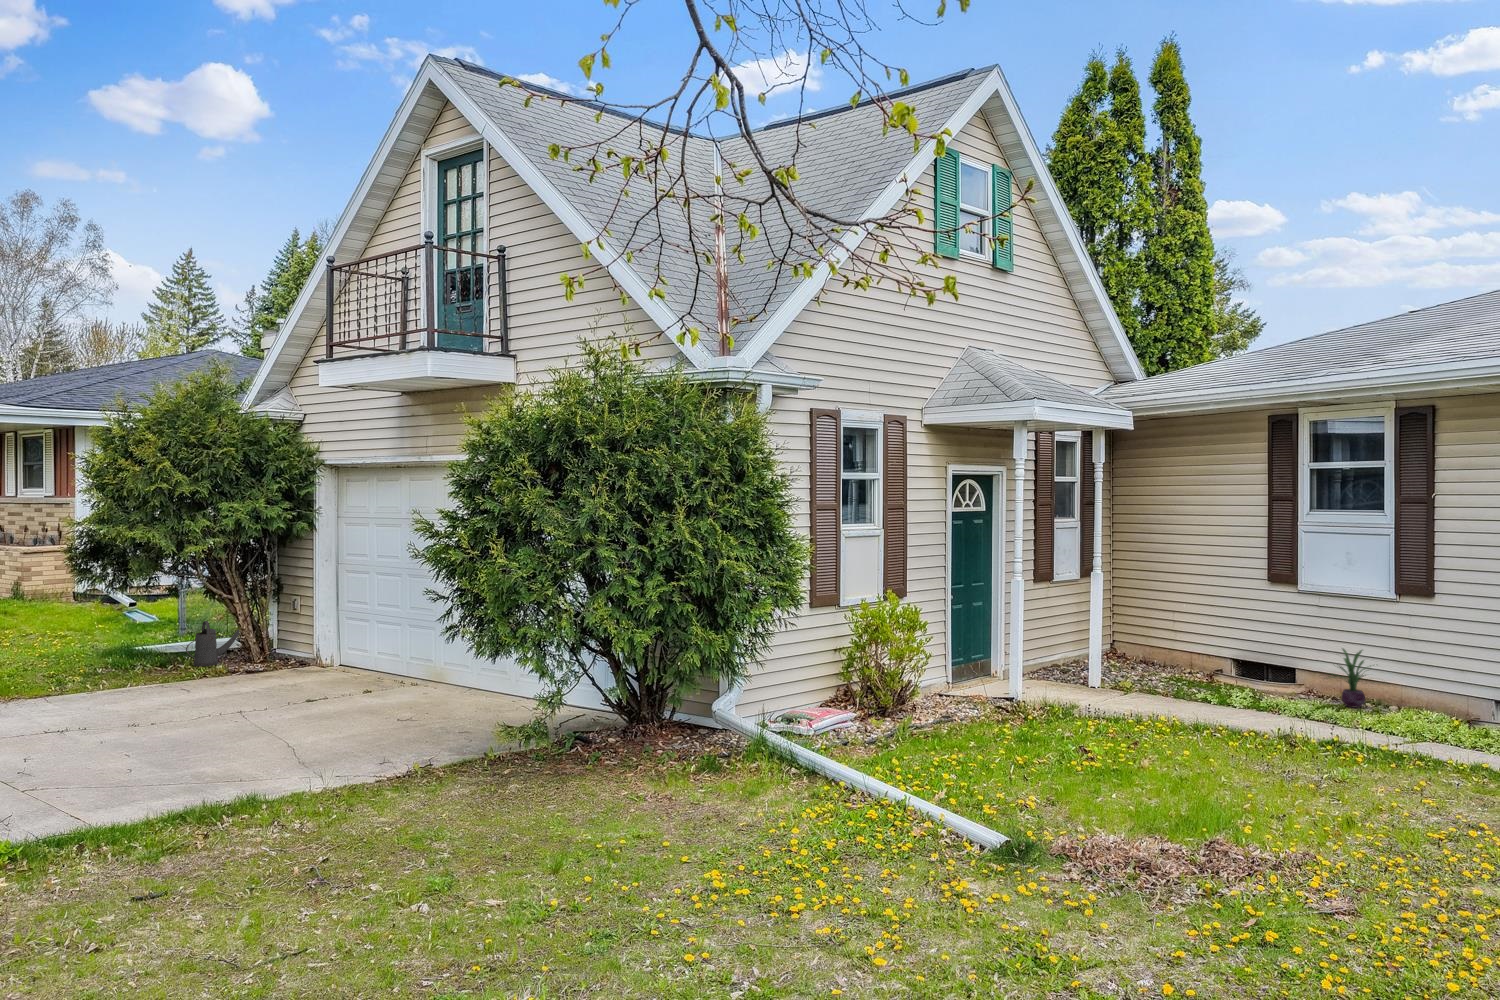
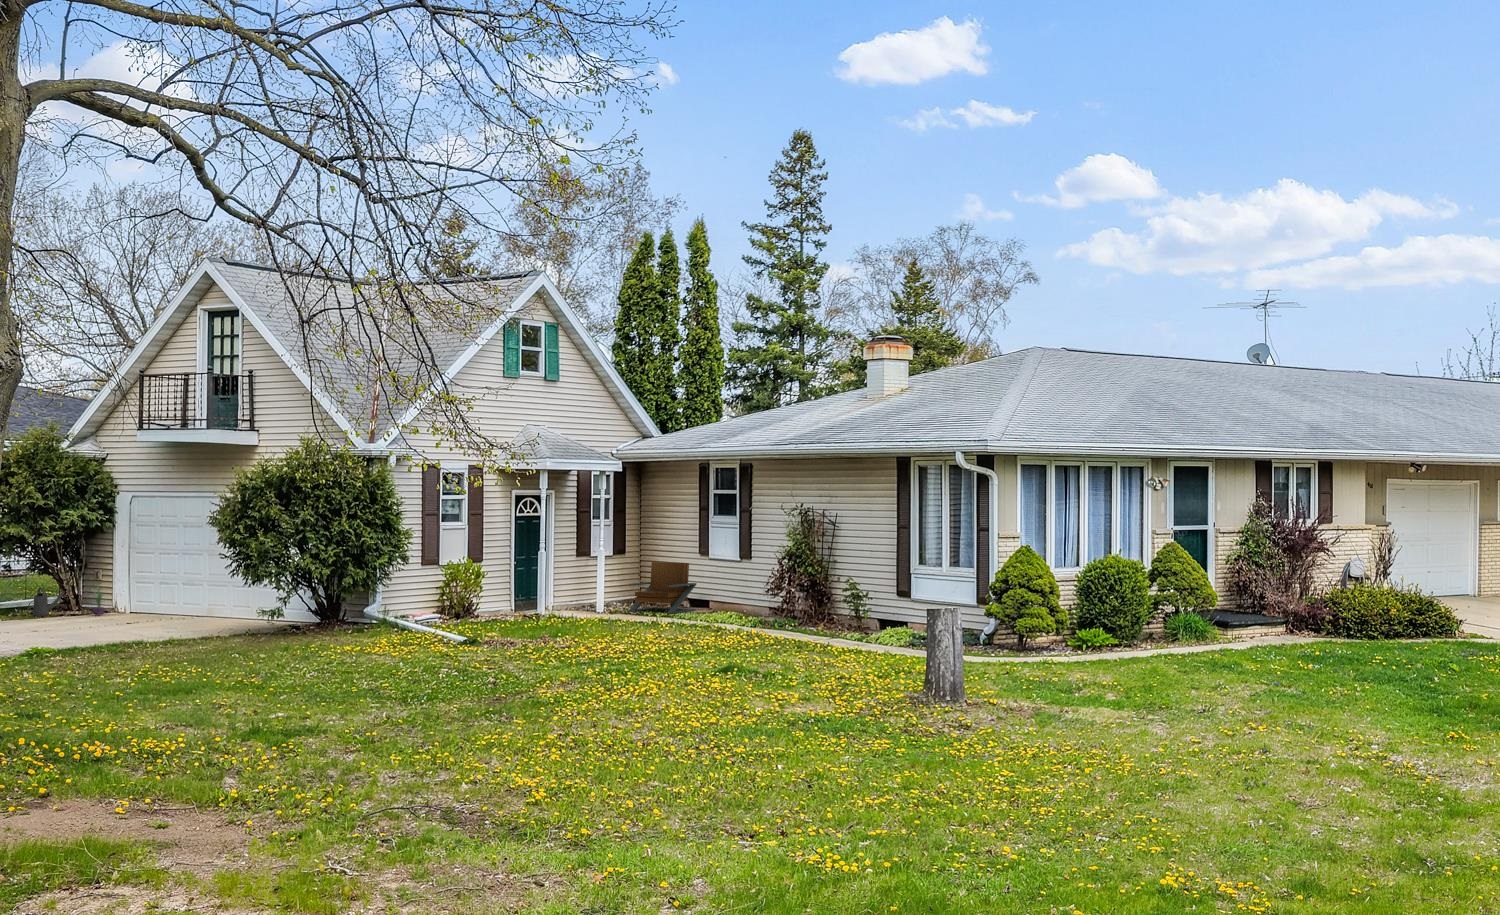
lounge chair: none [1149,593,1272,694] -> present [629,562,697,614]
decorative plant: present [1340,649,1374,708] -> present [93,587,112,616]

